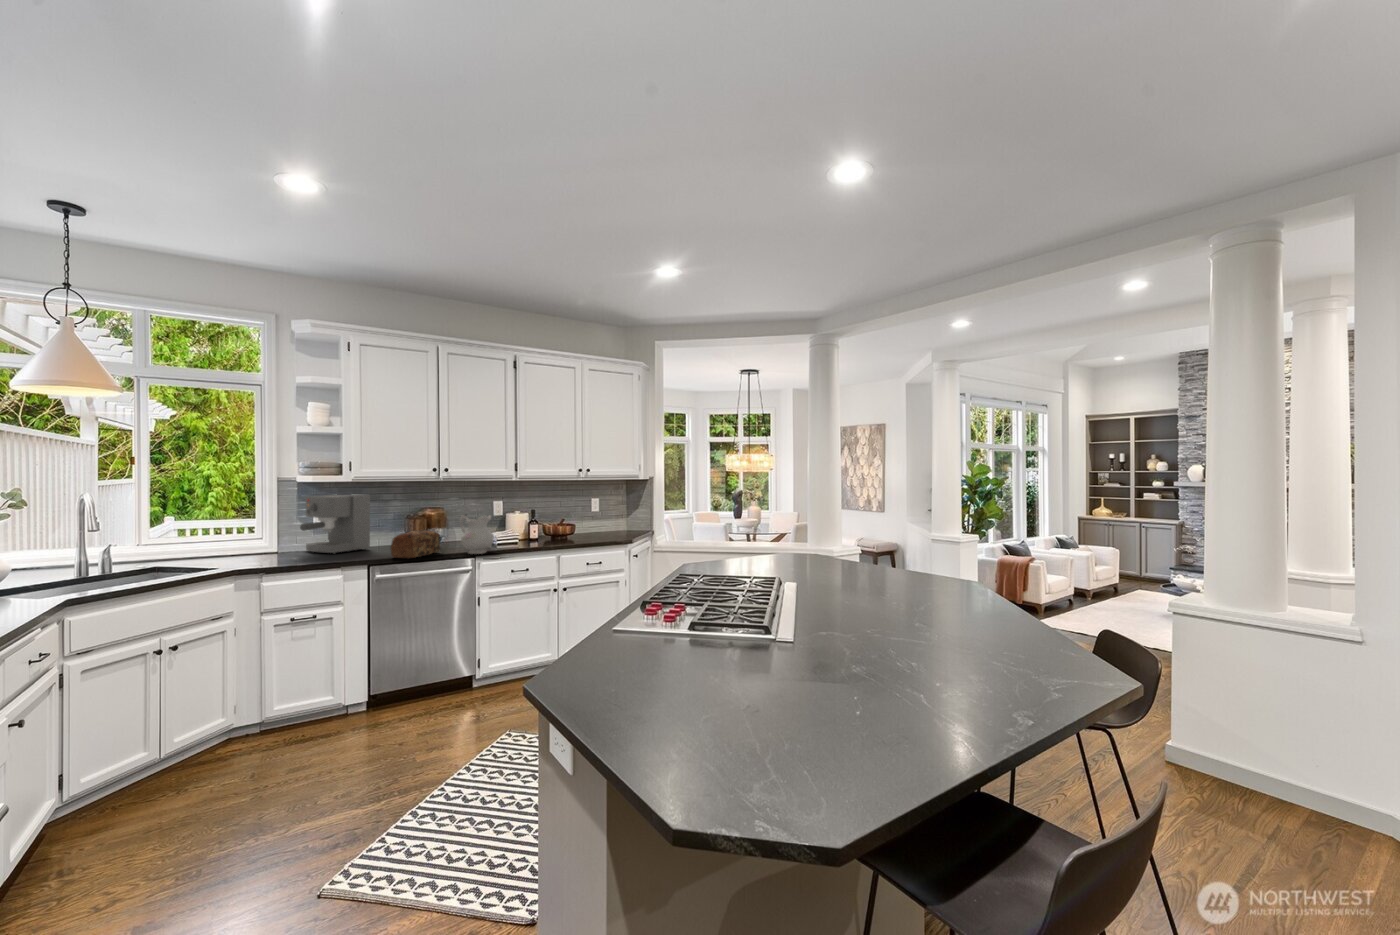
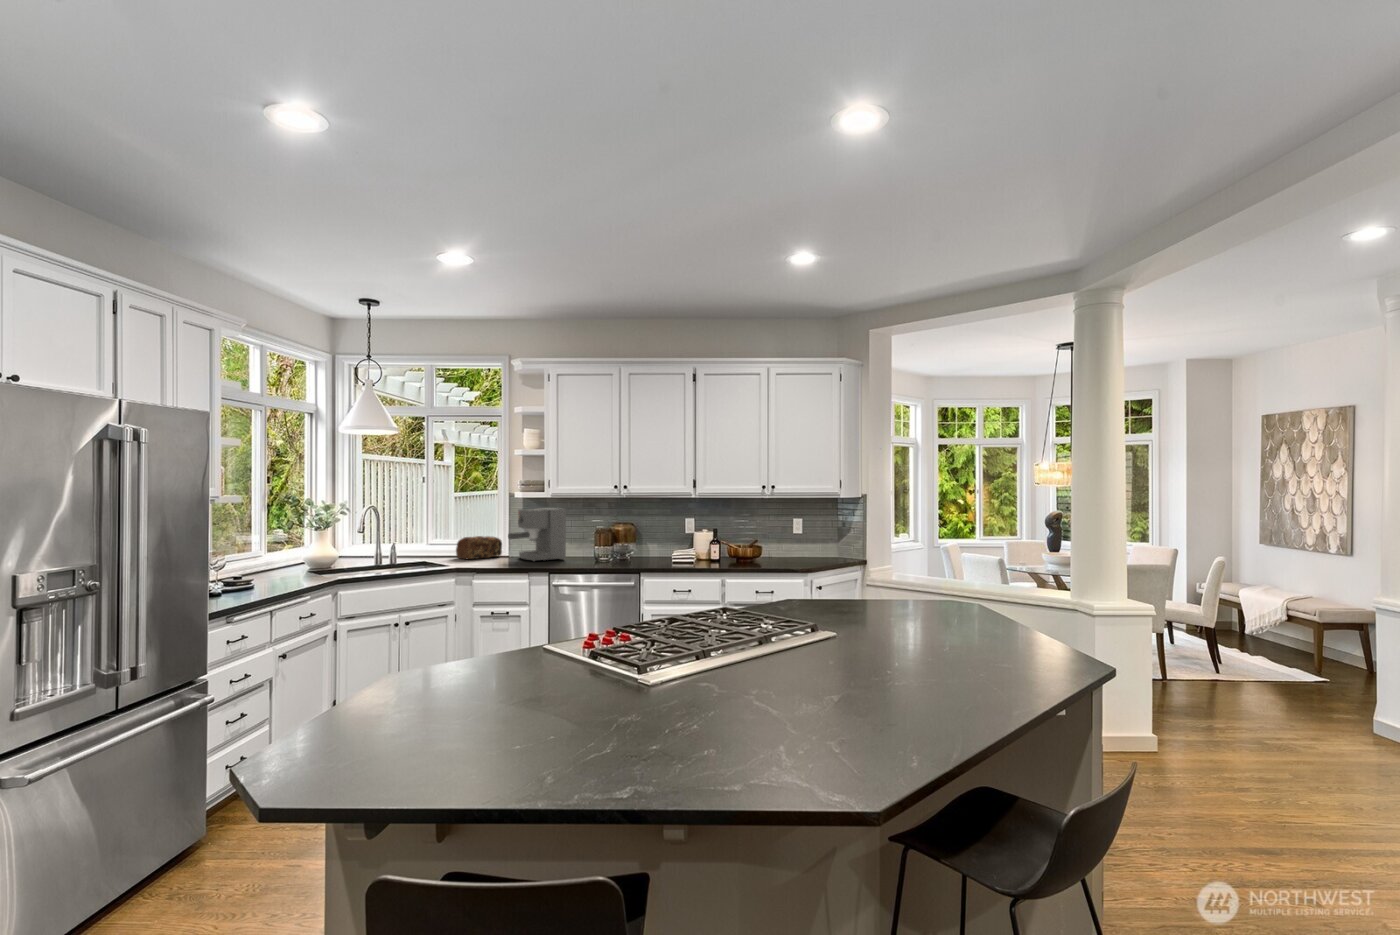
ceramic pitcher: present [460,514,494,554] -> none [630,530,660,571]
bread loaf: present [391,531,440,559] -> present [456,536,502,559]

